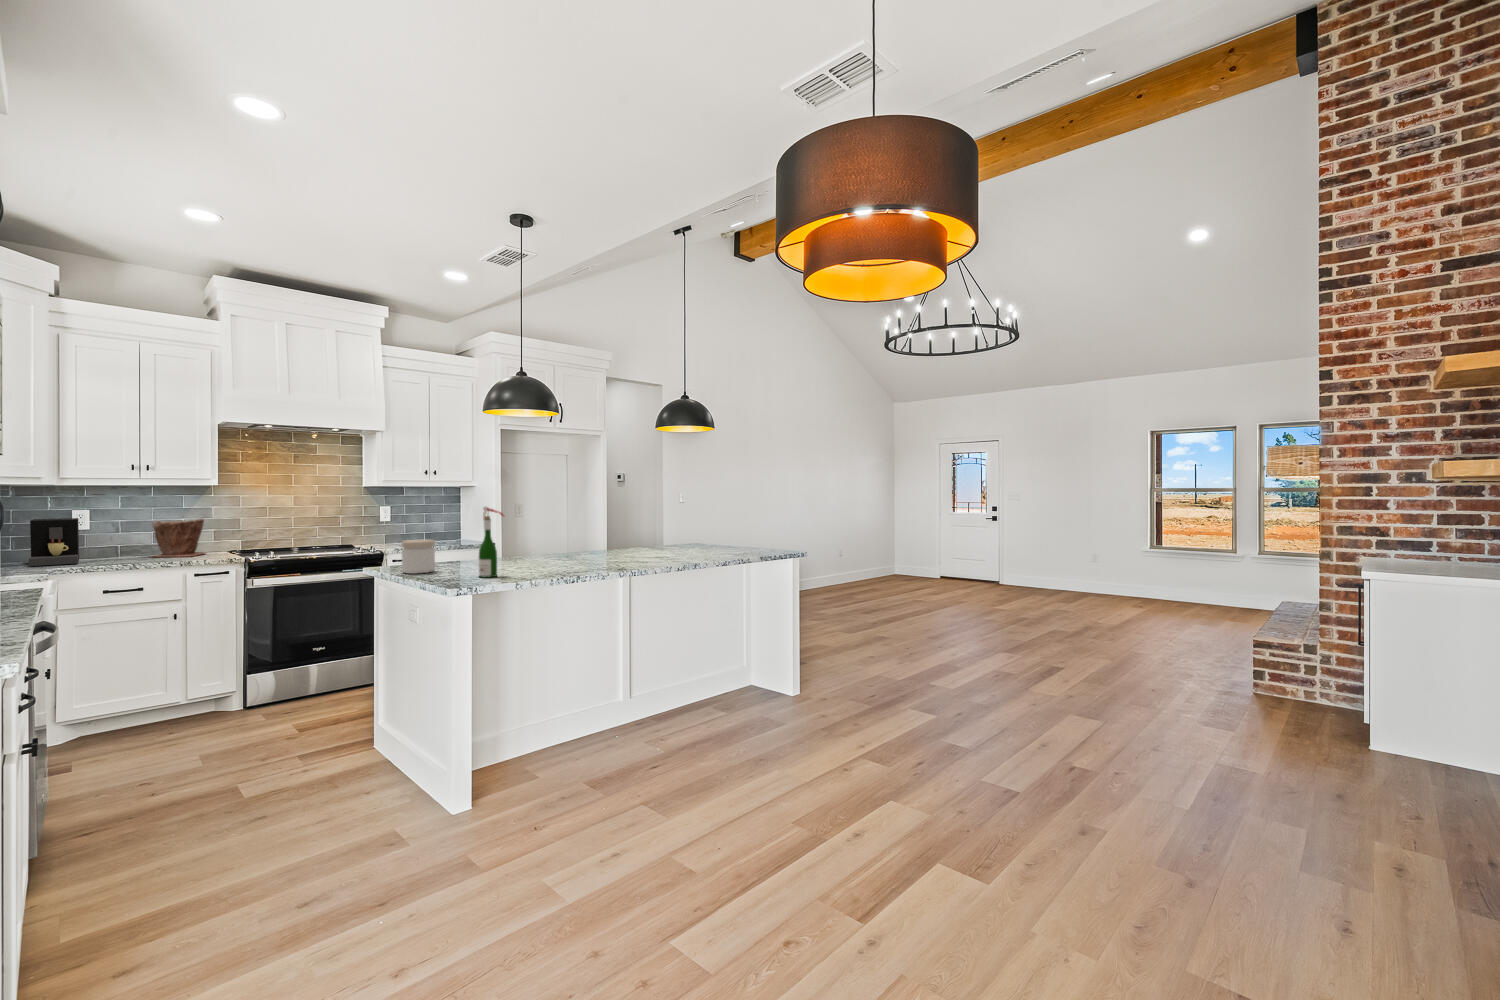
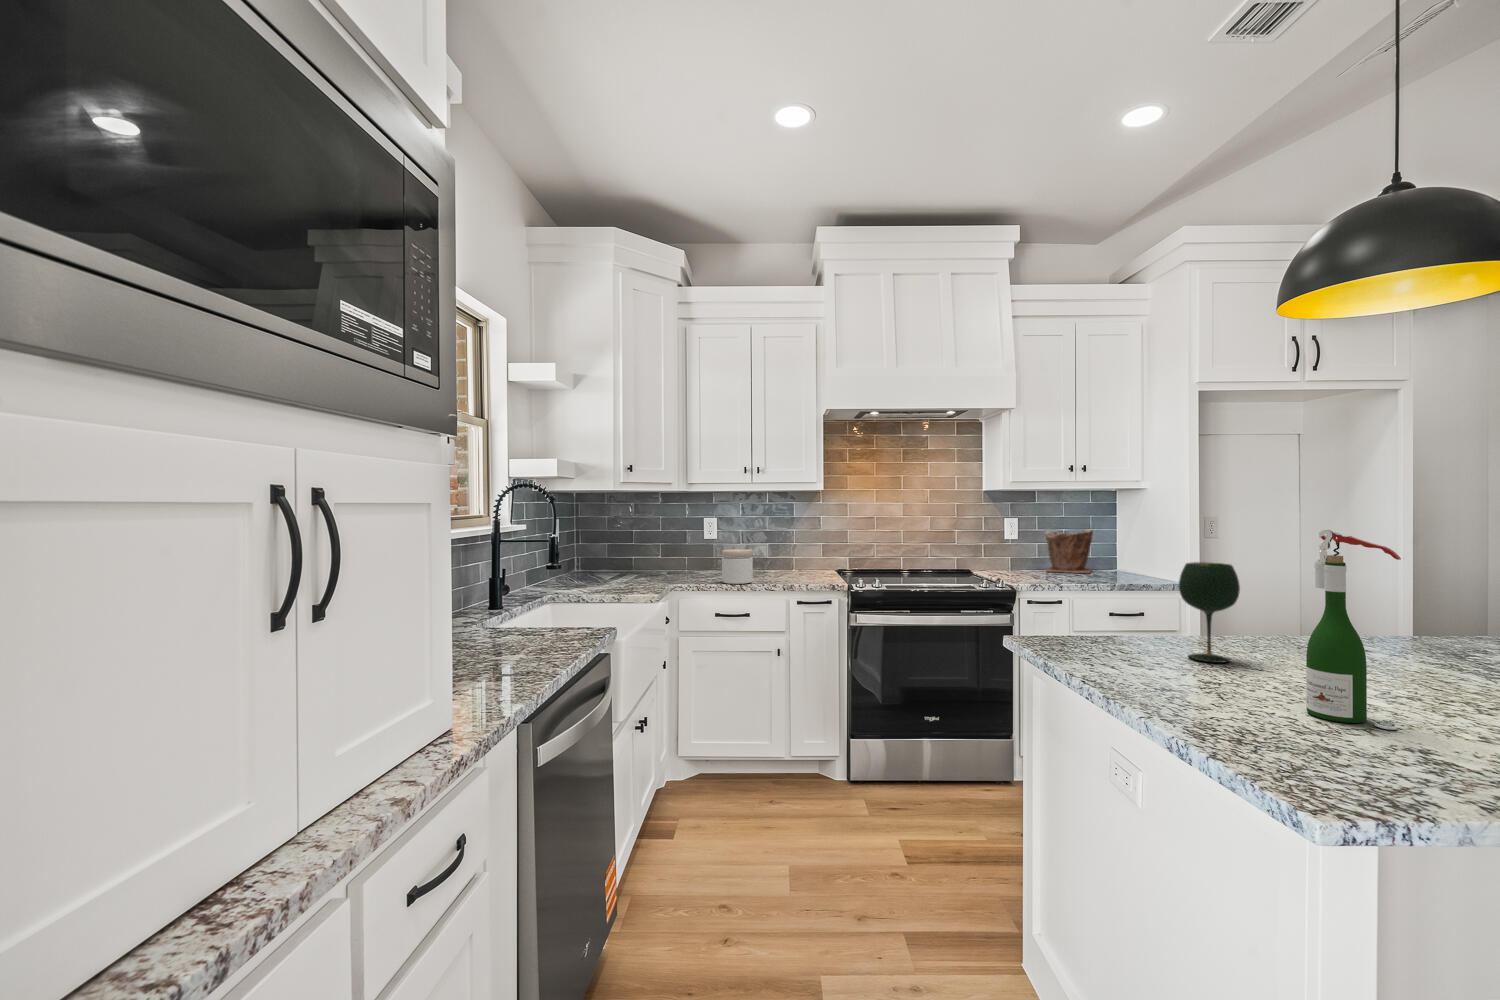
coffee maker: present [29,518,79,566] -> none [663,527,707,578]
plant pot: present [152,519,205,557] -> present [1045,530,1093,573]
wine glass: none [448,524,474,568] -> present [1179,562,1240,663]
jar: present [402,540,435,574] -> present [722,549,753,584]

